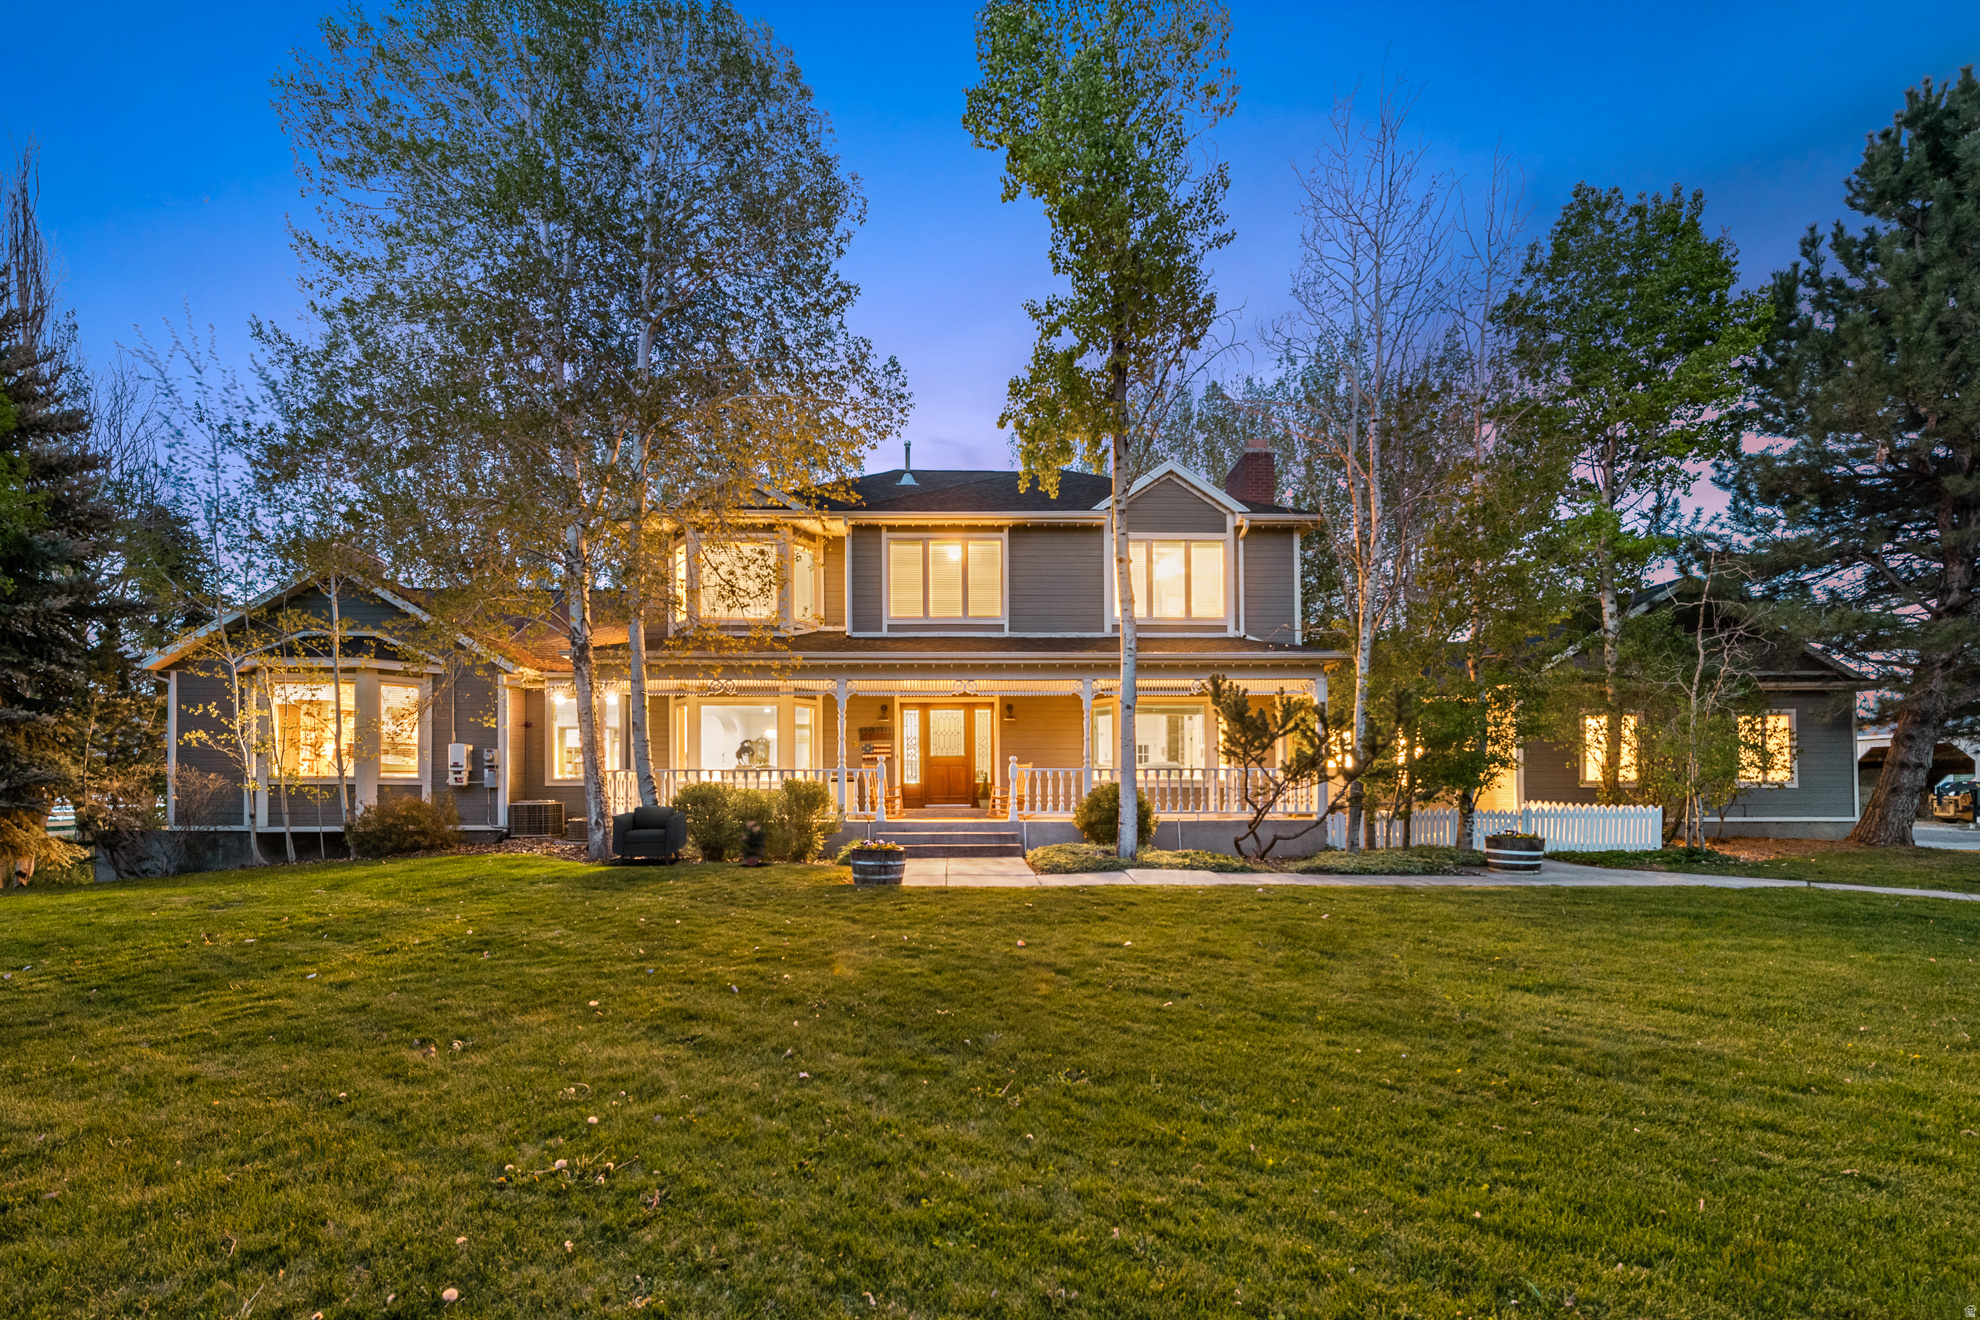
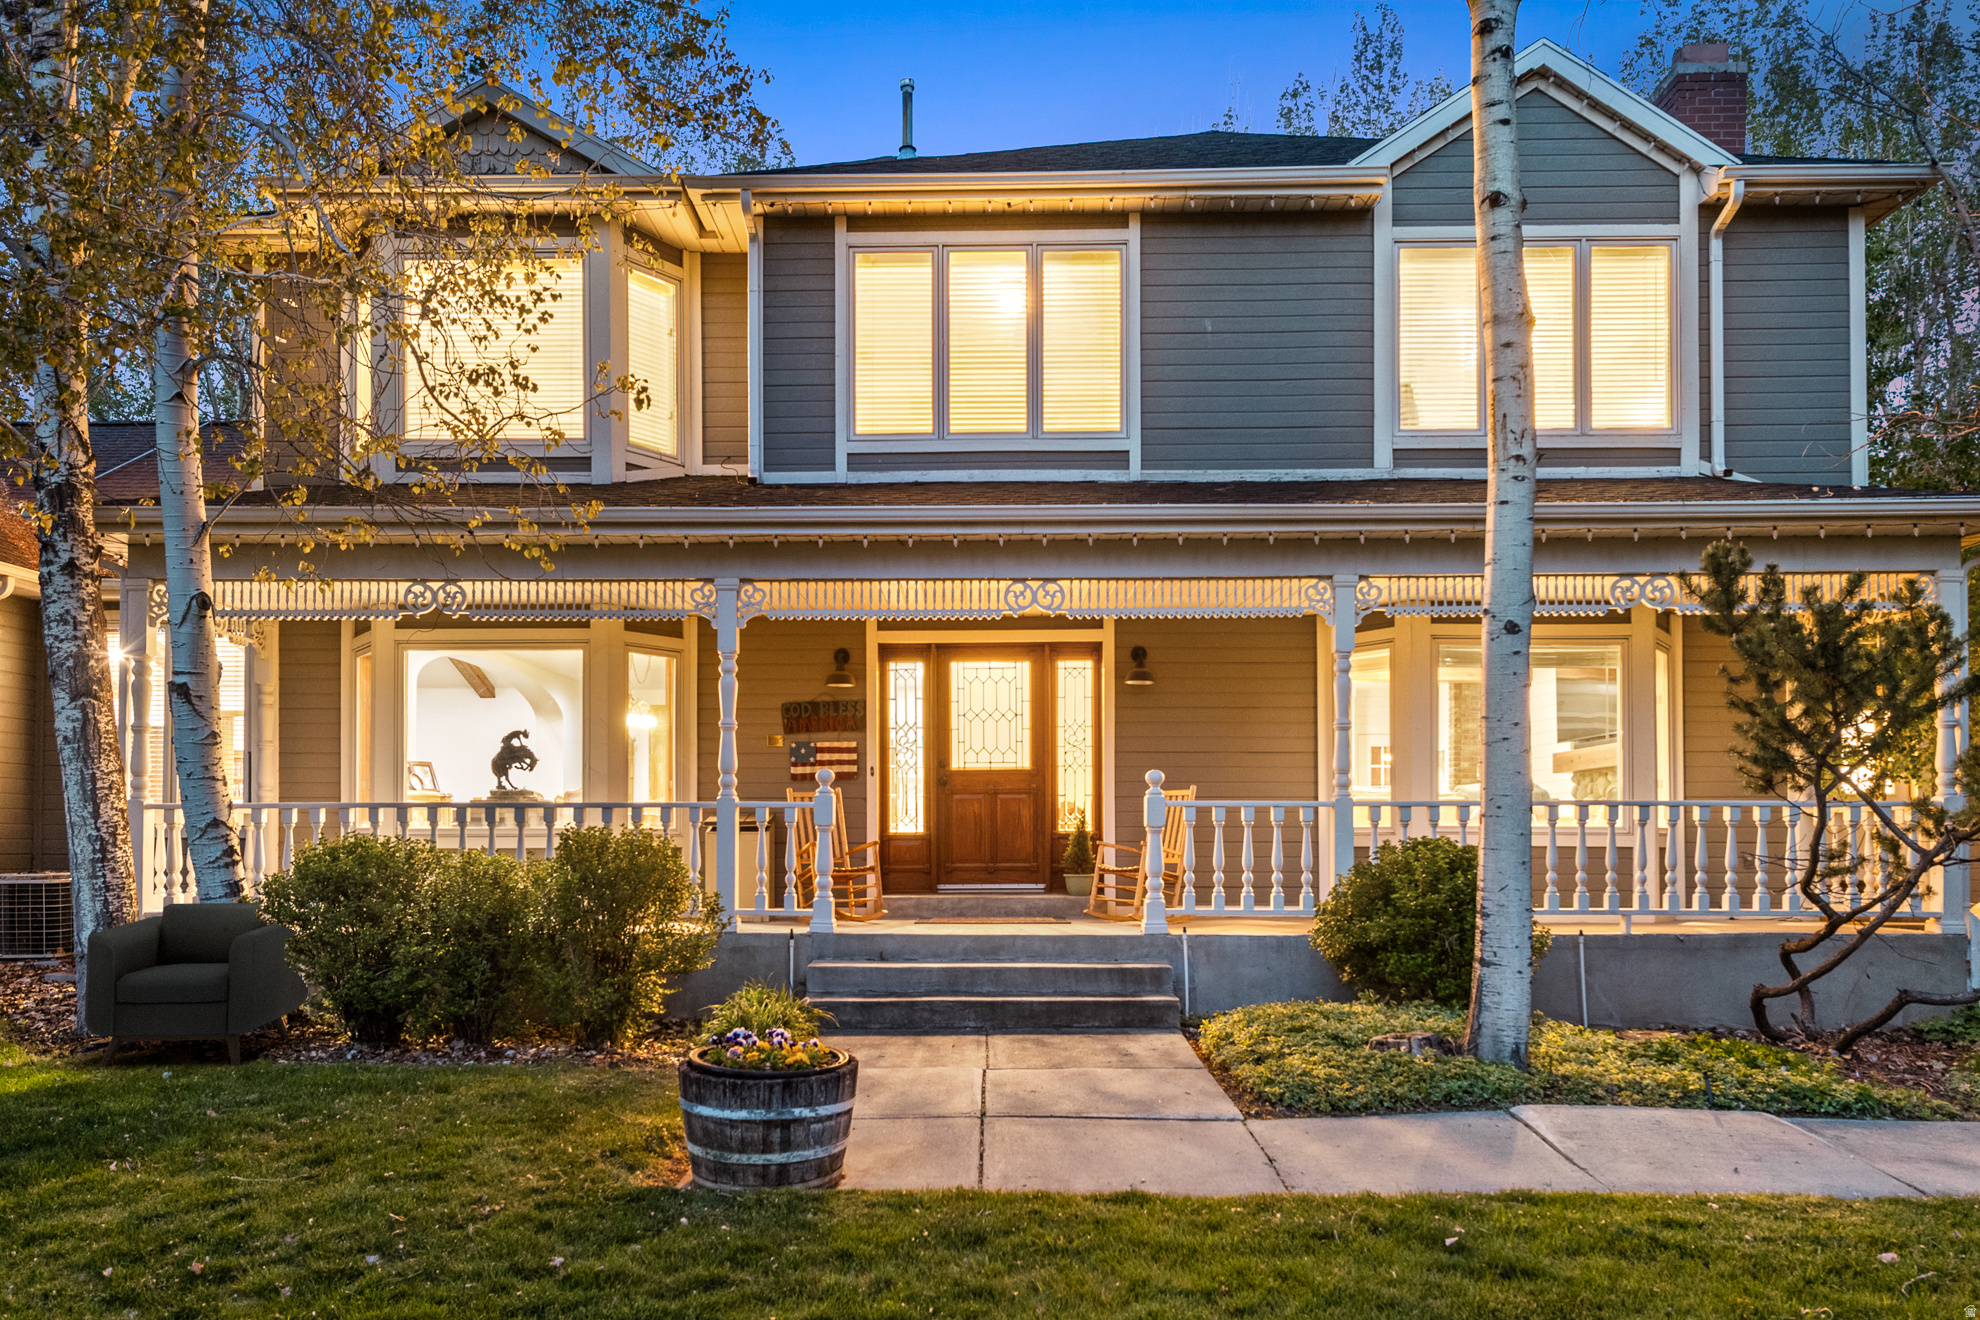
decorative plant: present [740,821,766,866] -> none [412,946,505,1069]

